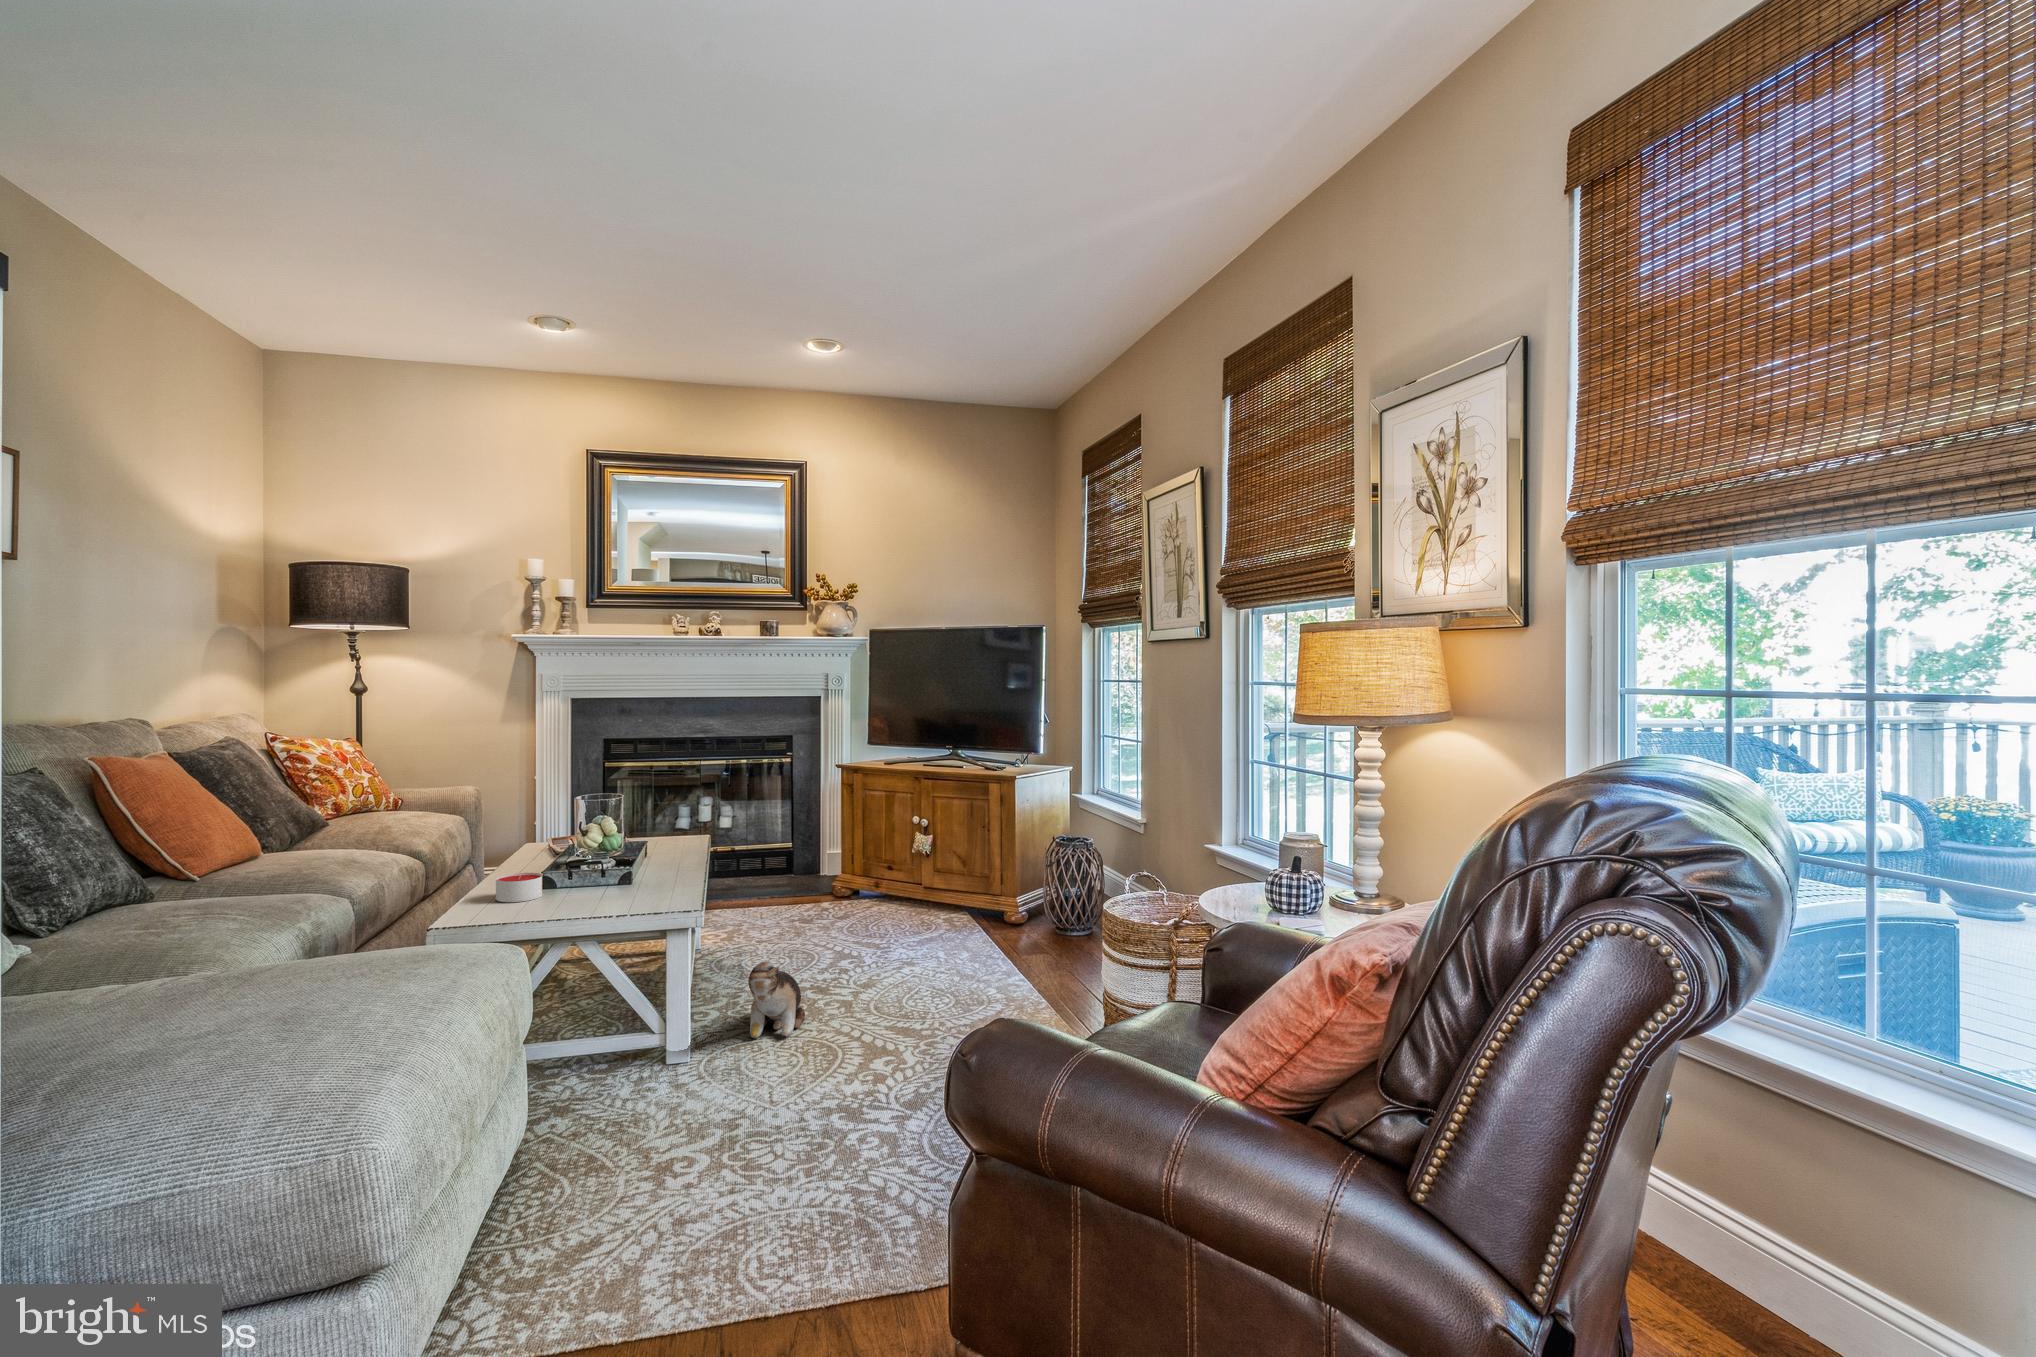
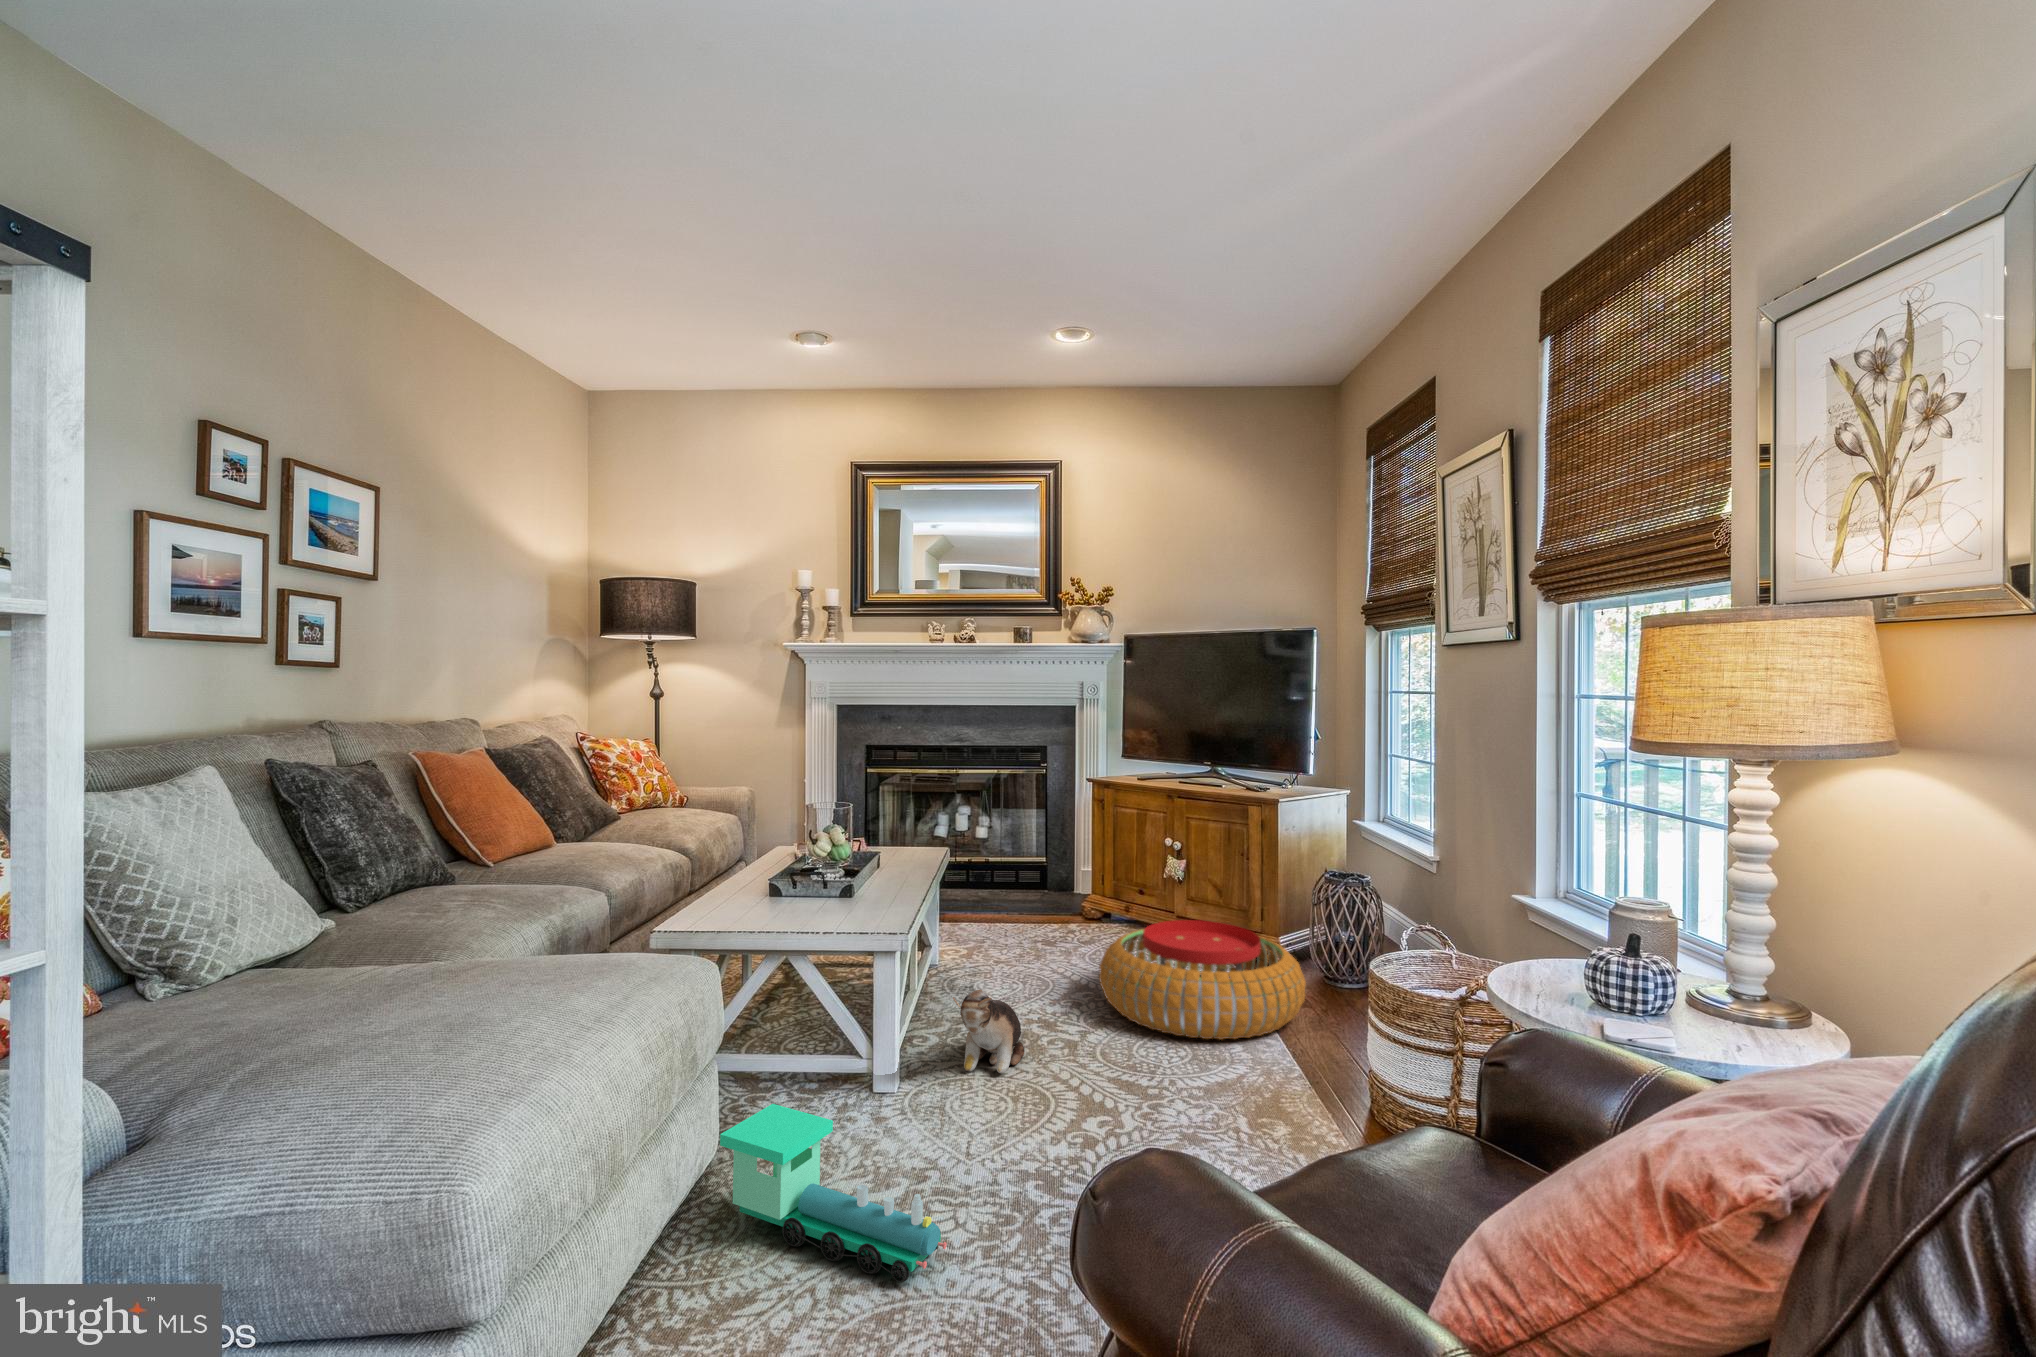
candle: present [496,873,542,902] -> none [722,876,765,906]
pouf: none [864,888,1046,989] -> present [1099,920,1306,1040]
toy train: none [547,1076,773,1205] -> present [720,1104,947,1282]

